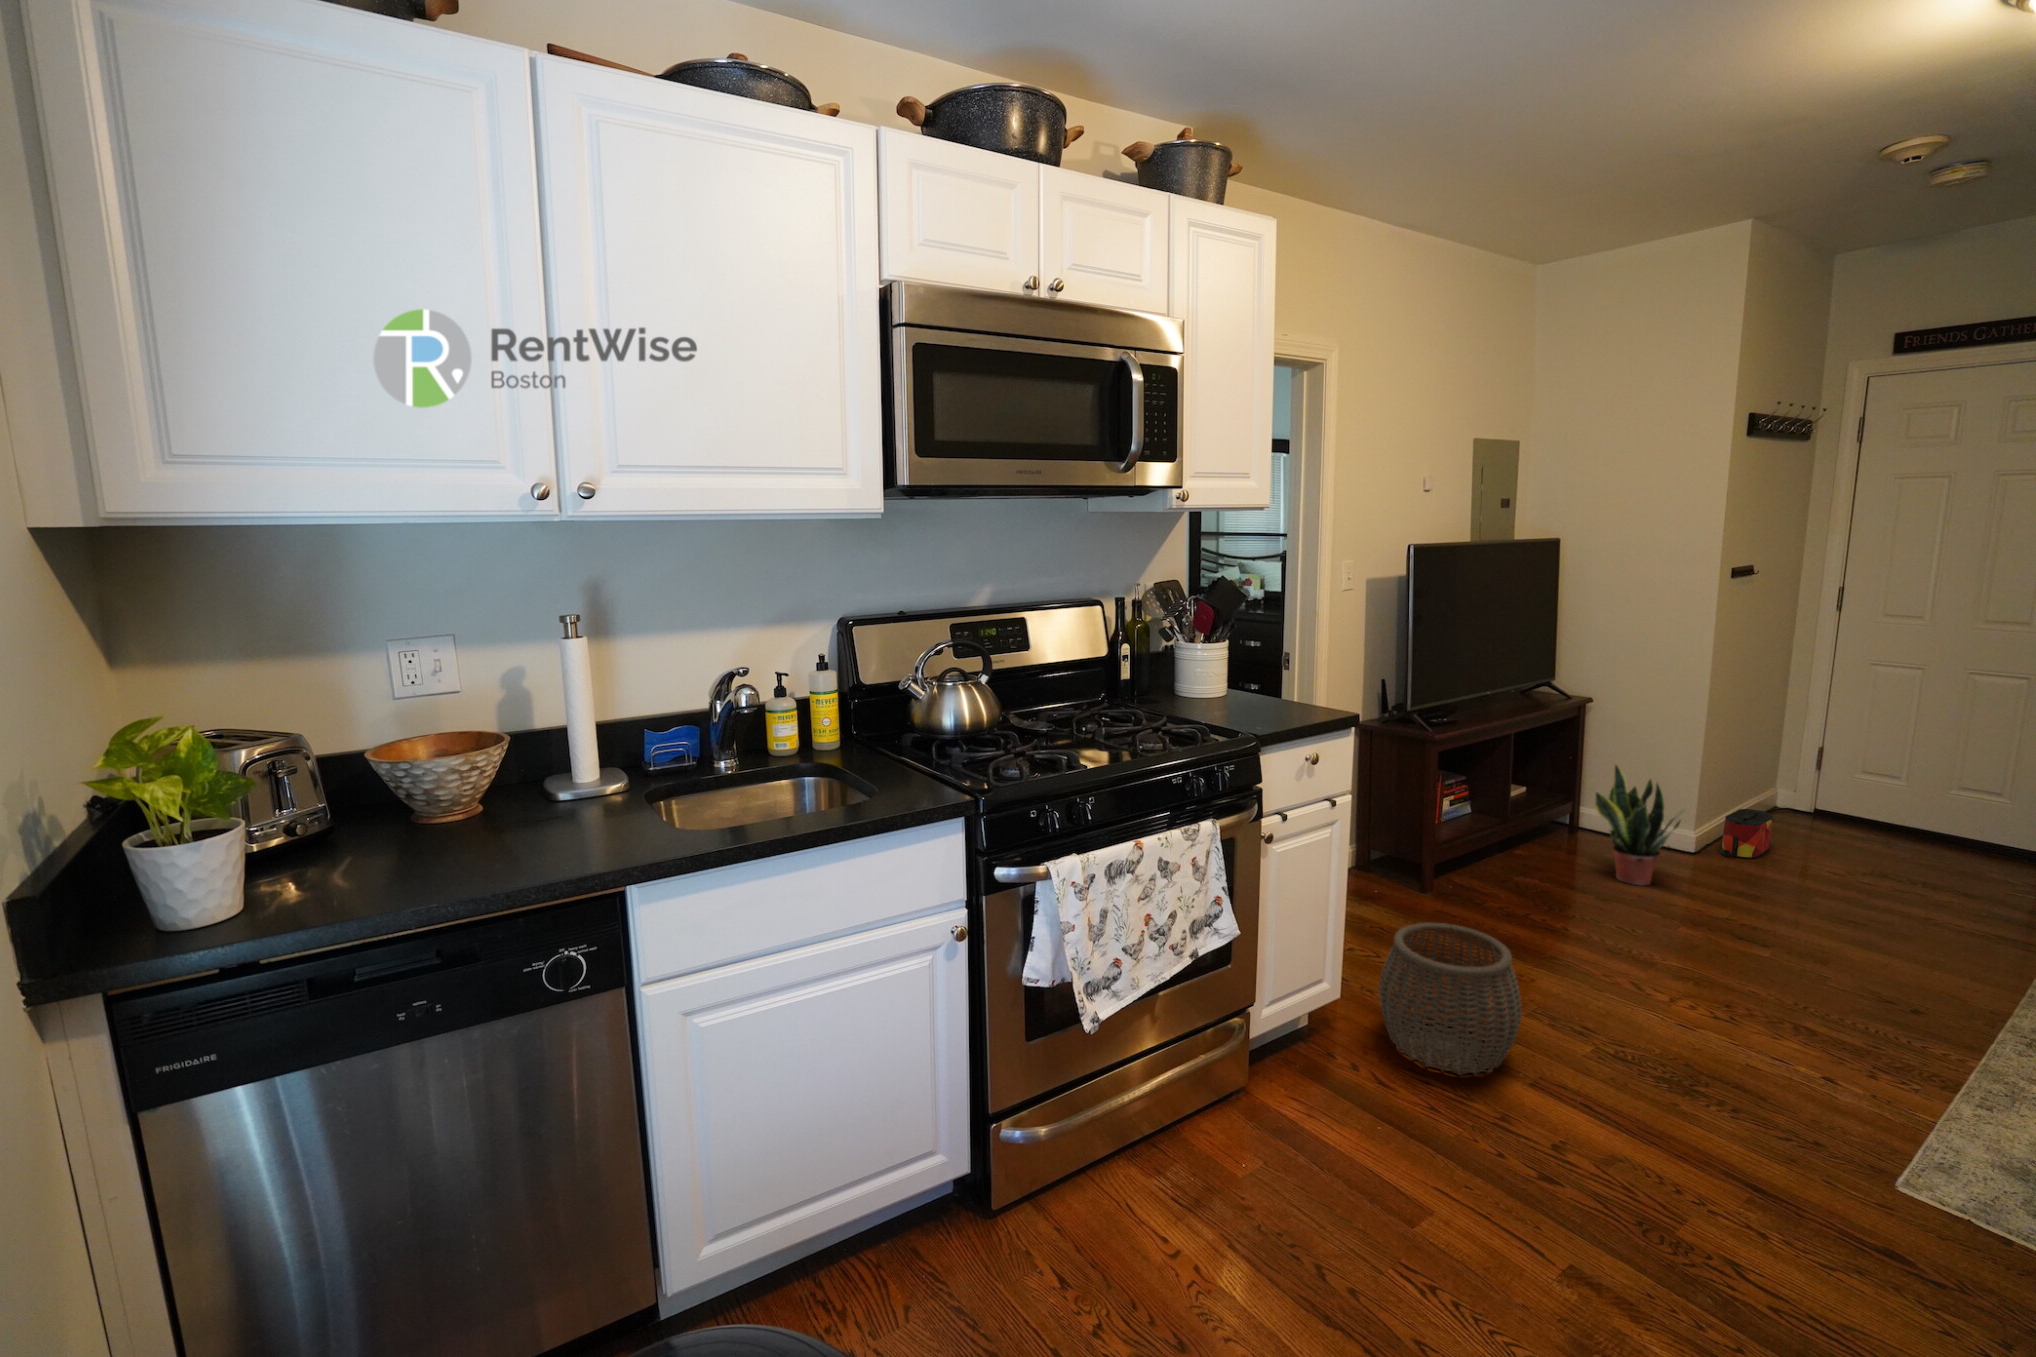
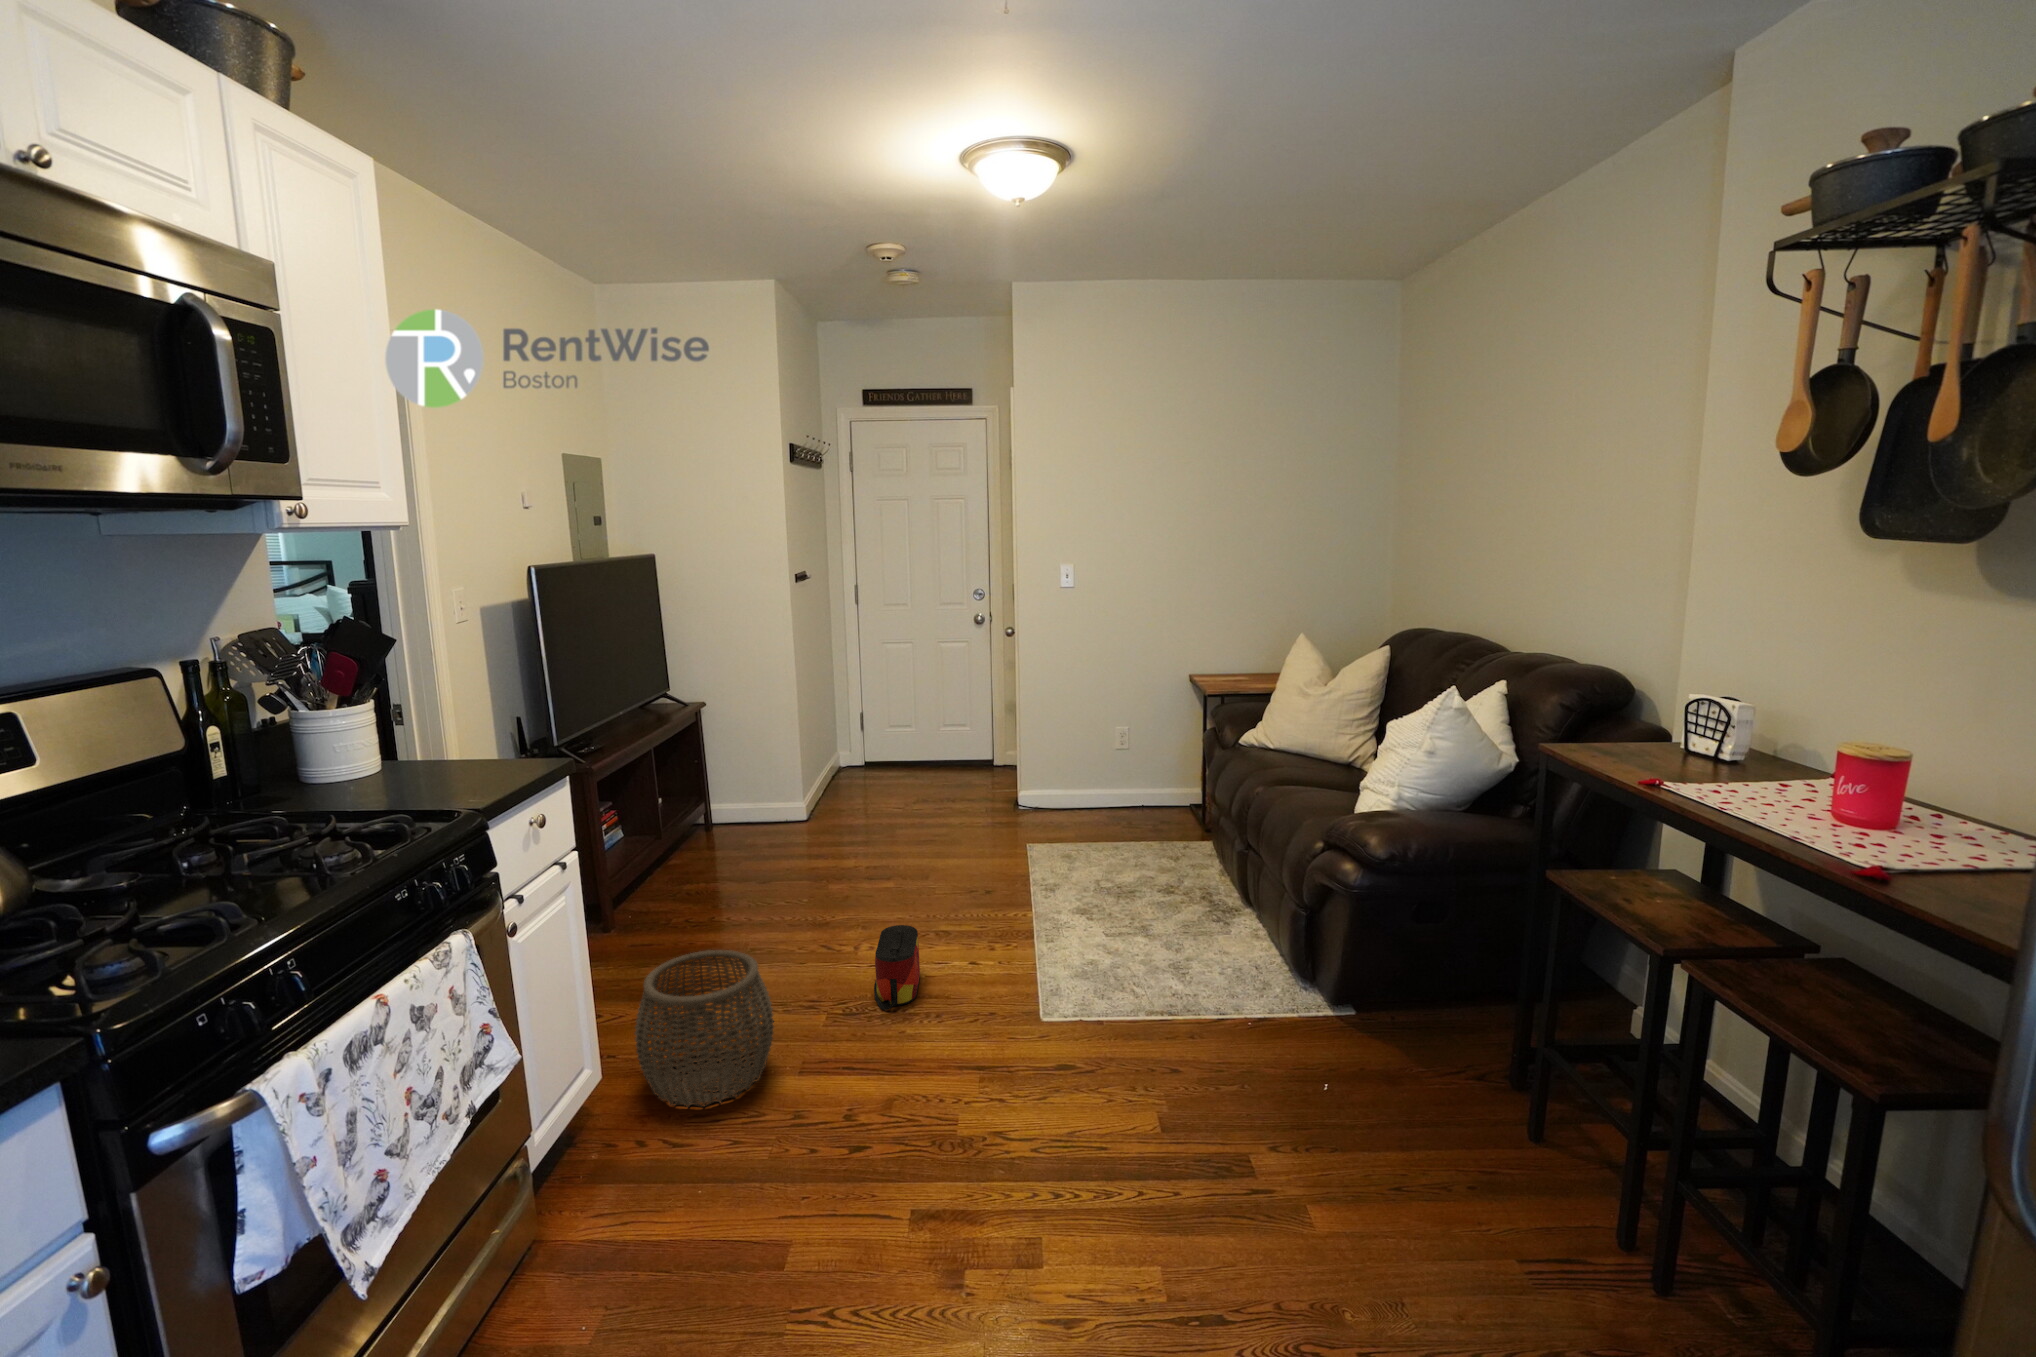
potted plant: present [1595,765,1689,885] -> none [738,759,808,863]
bag: present [1720,809,1773,859] -> present [874,925,920,1010]

